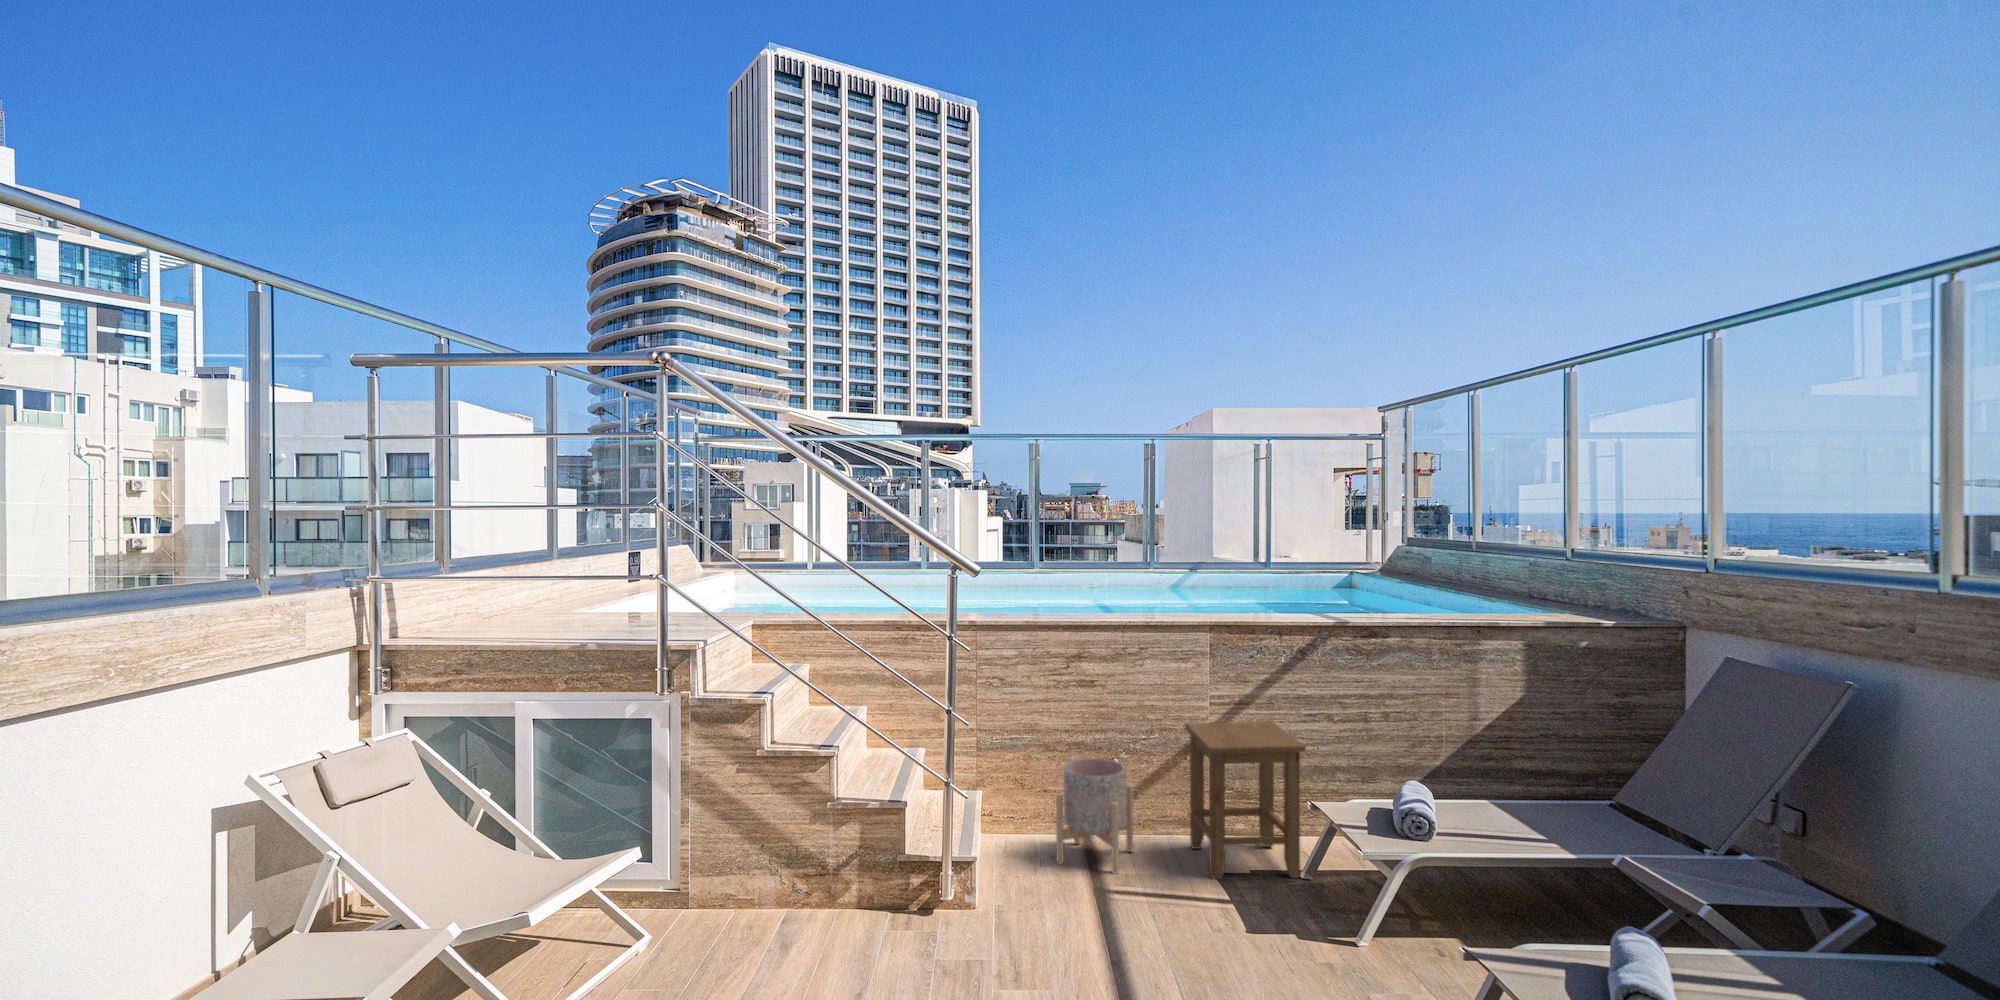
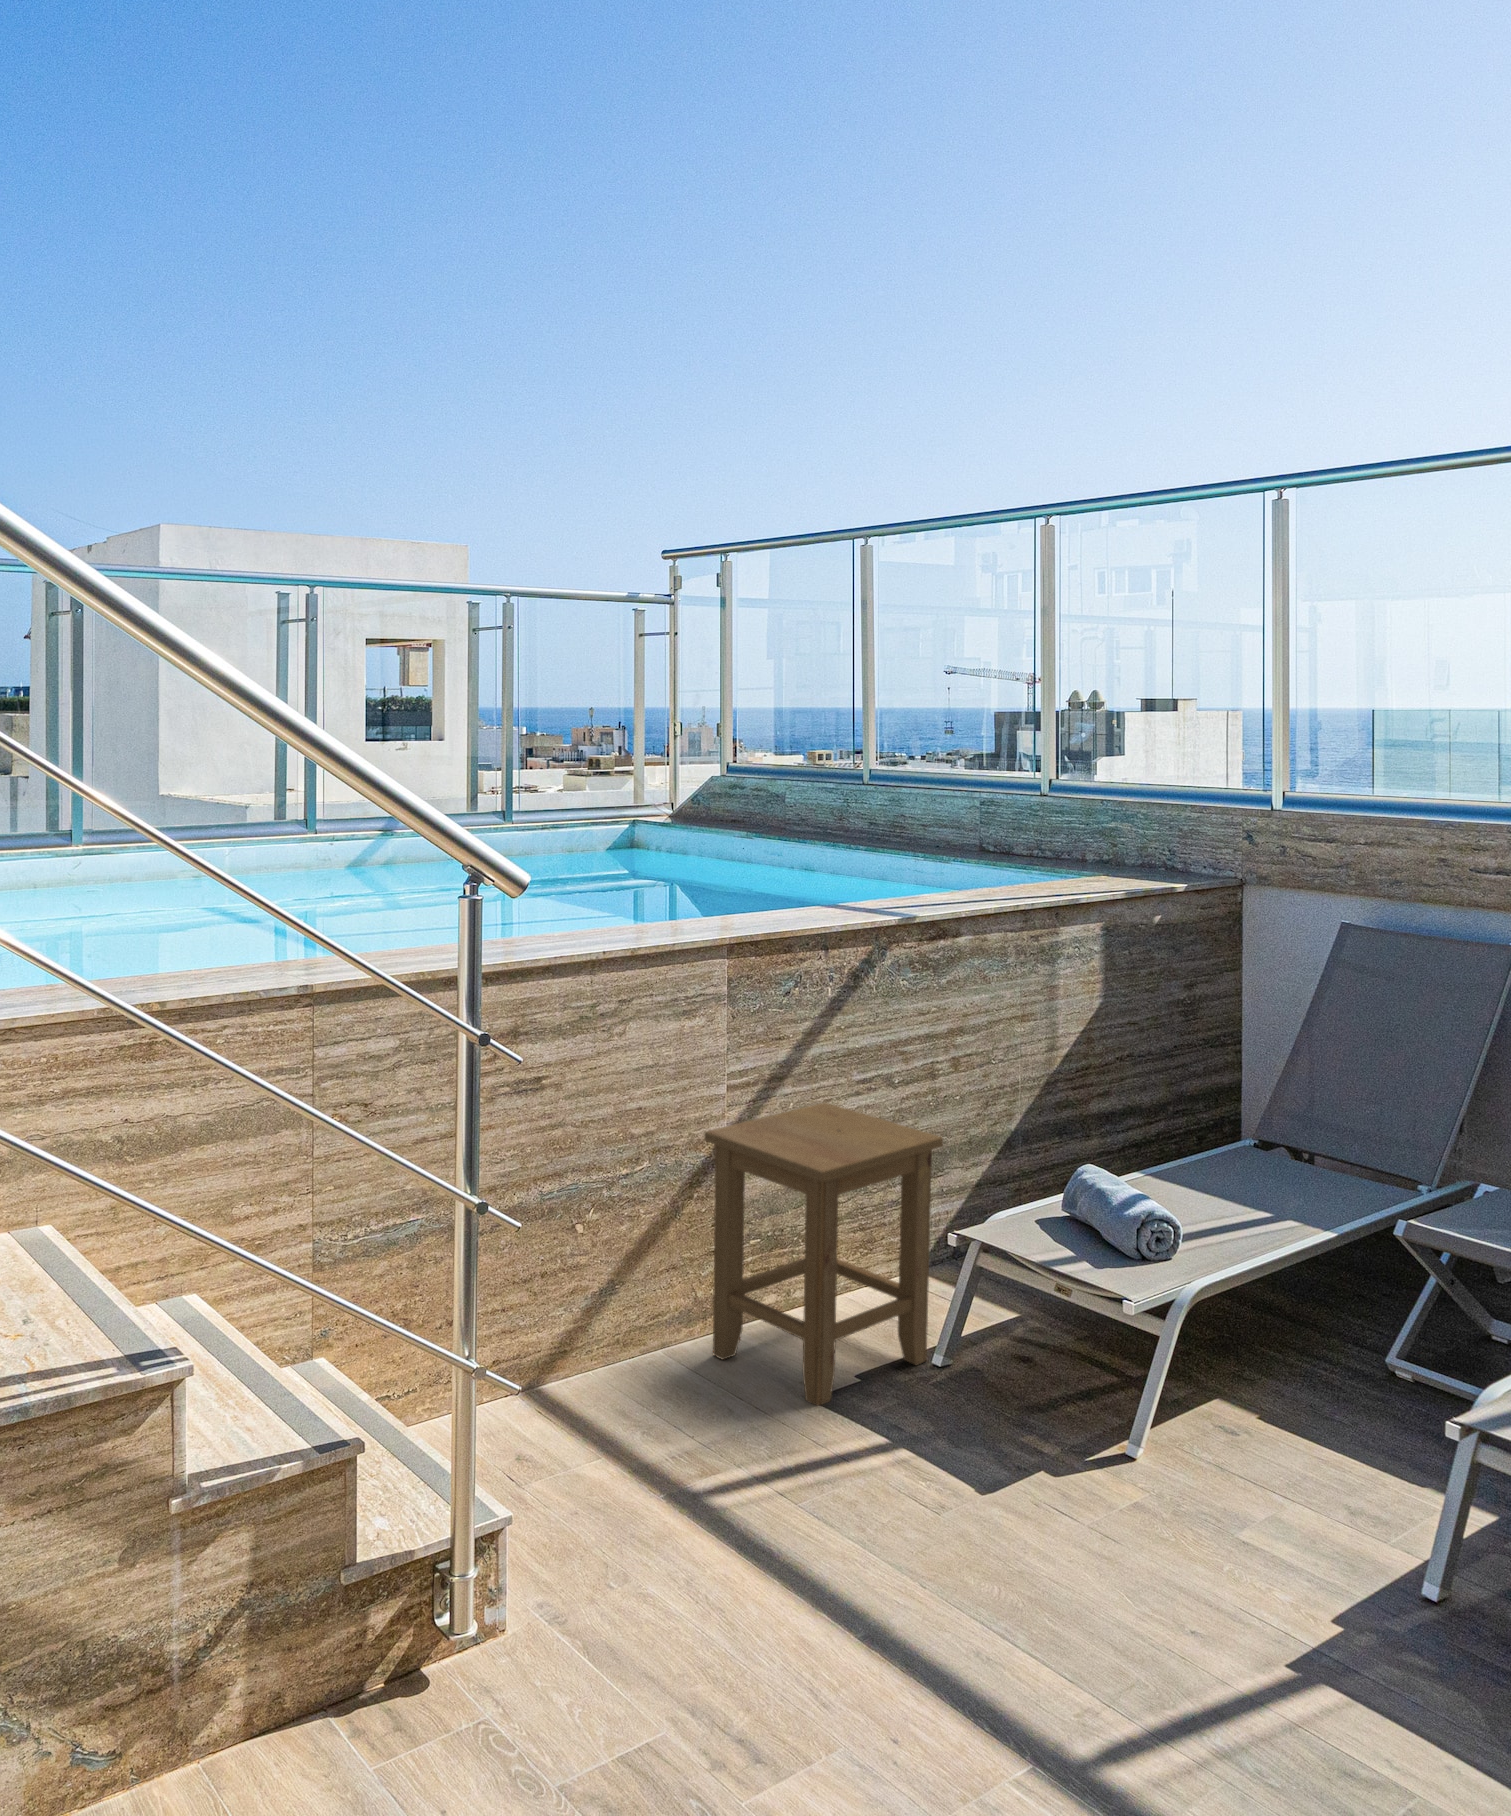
planter: present [1056,758,1133,874] -> none [518,1230,667,1467]

